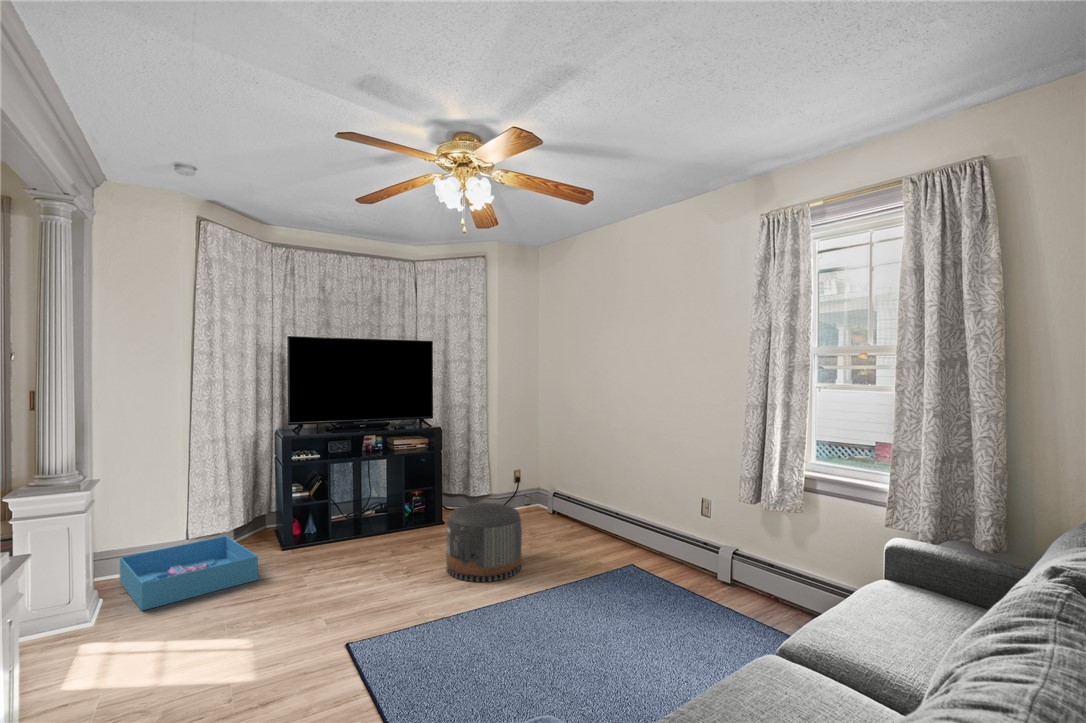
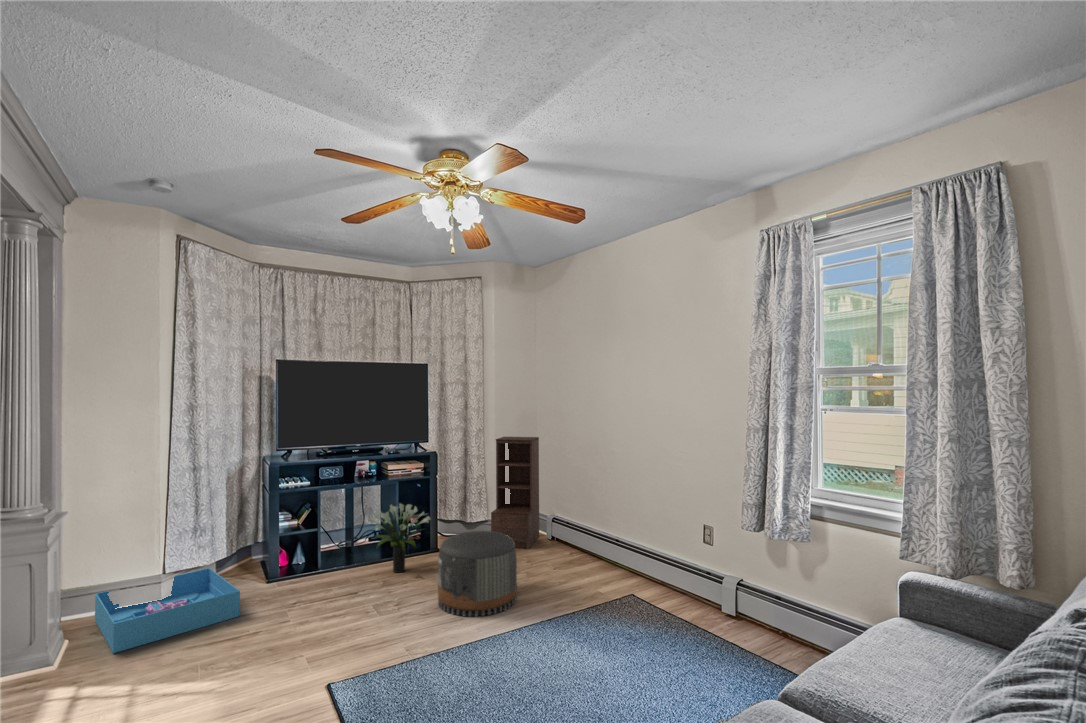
bookshelf: none [495,415,542,523] -> present [491,437,539,549]
potted plant: none [377,477,437,543] -> present [368,504,430,573]

